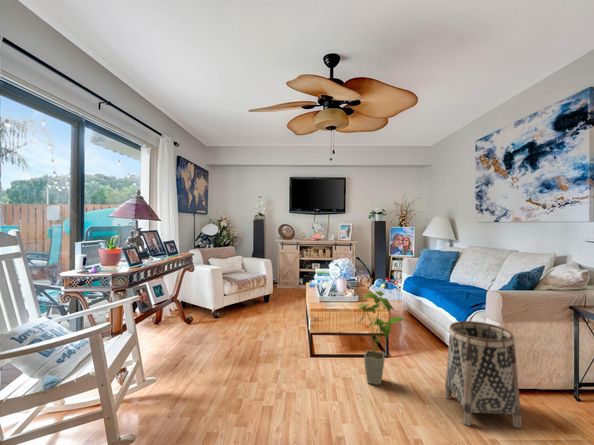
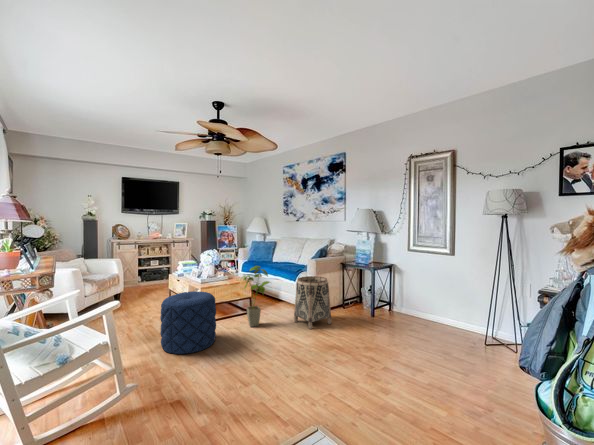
pouf: none [238,314,308,402] -> present [160,291,216,354]

